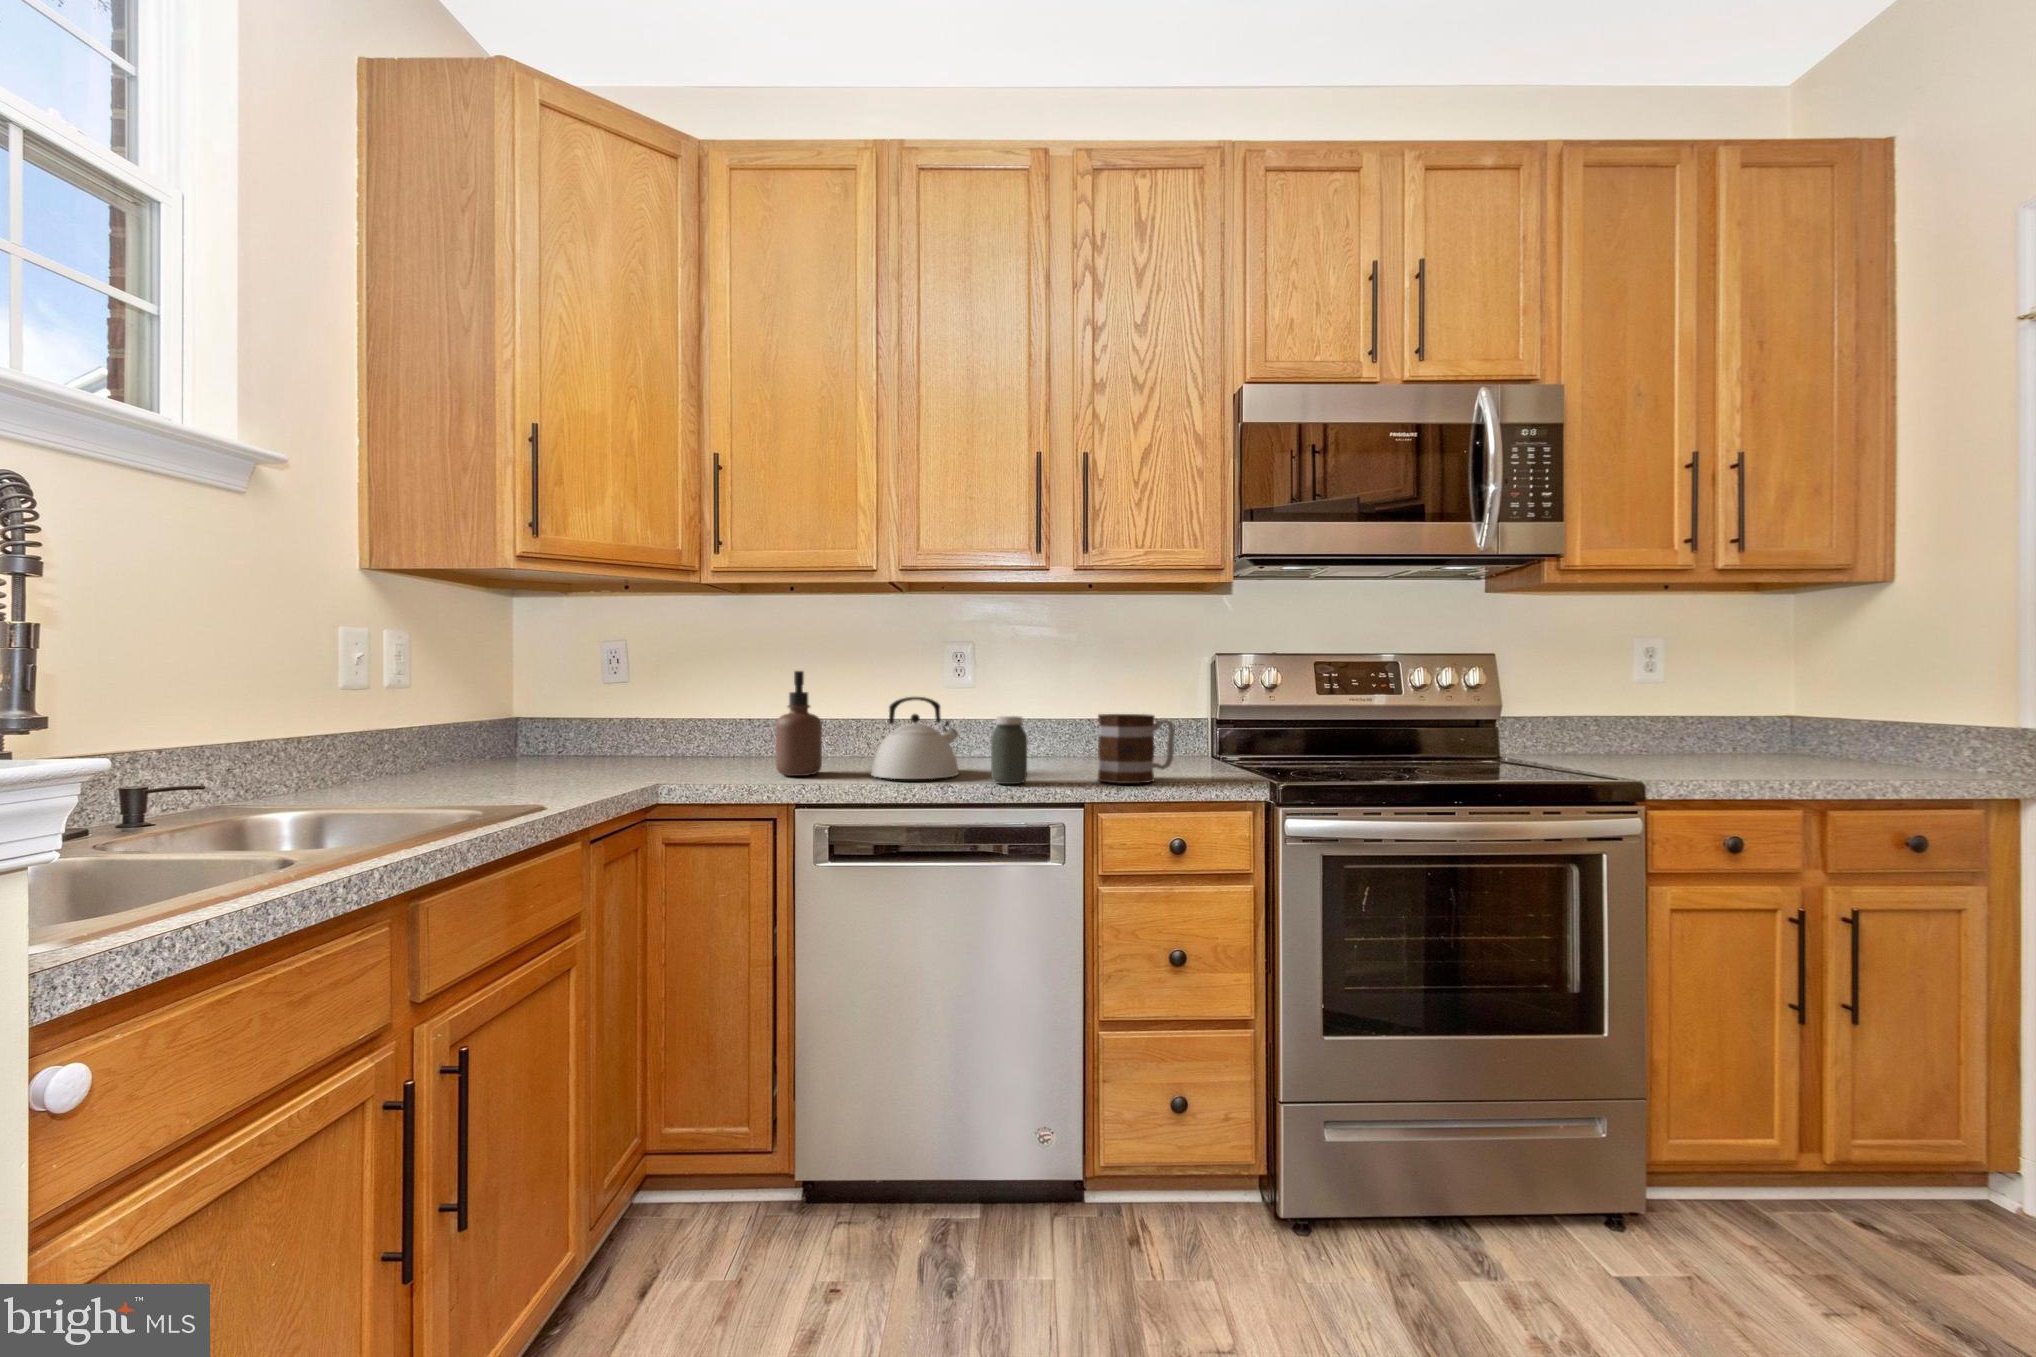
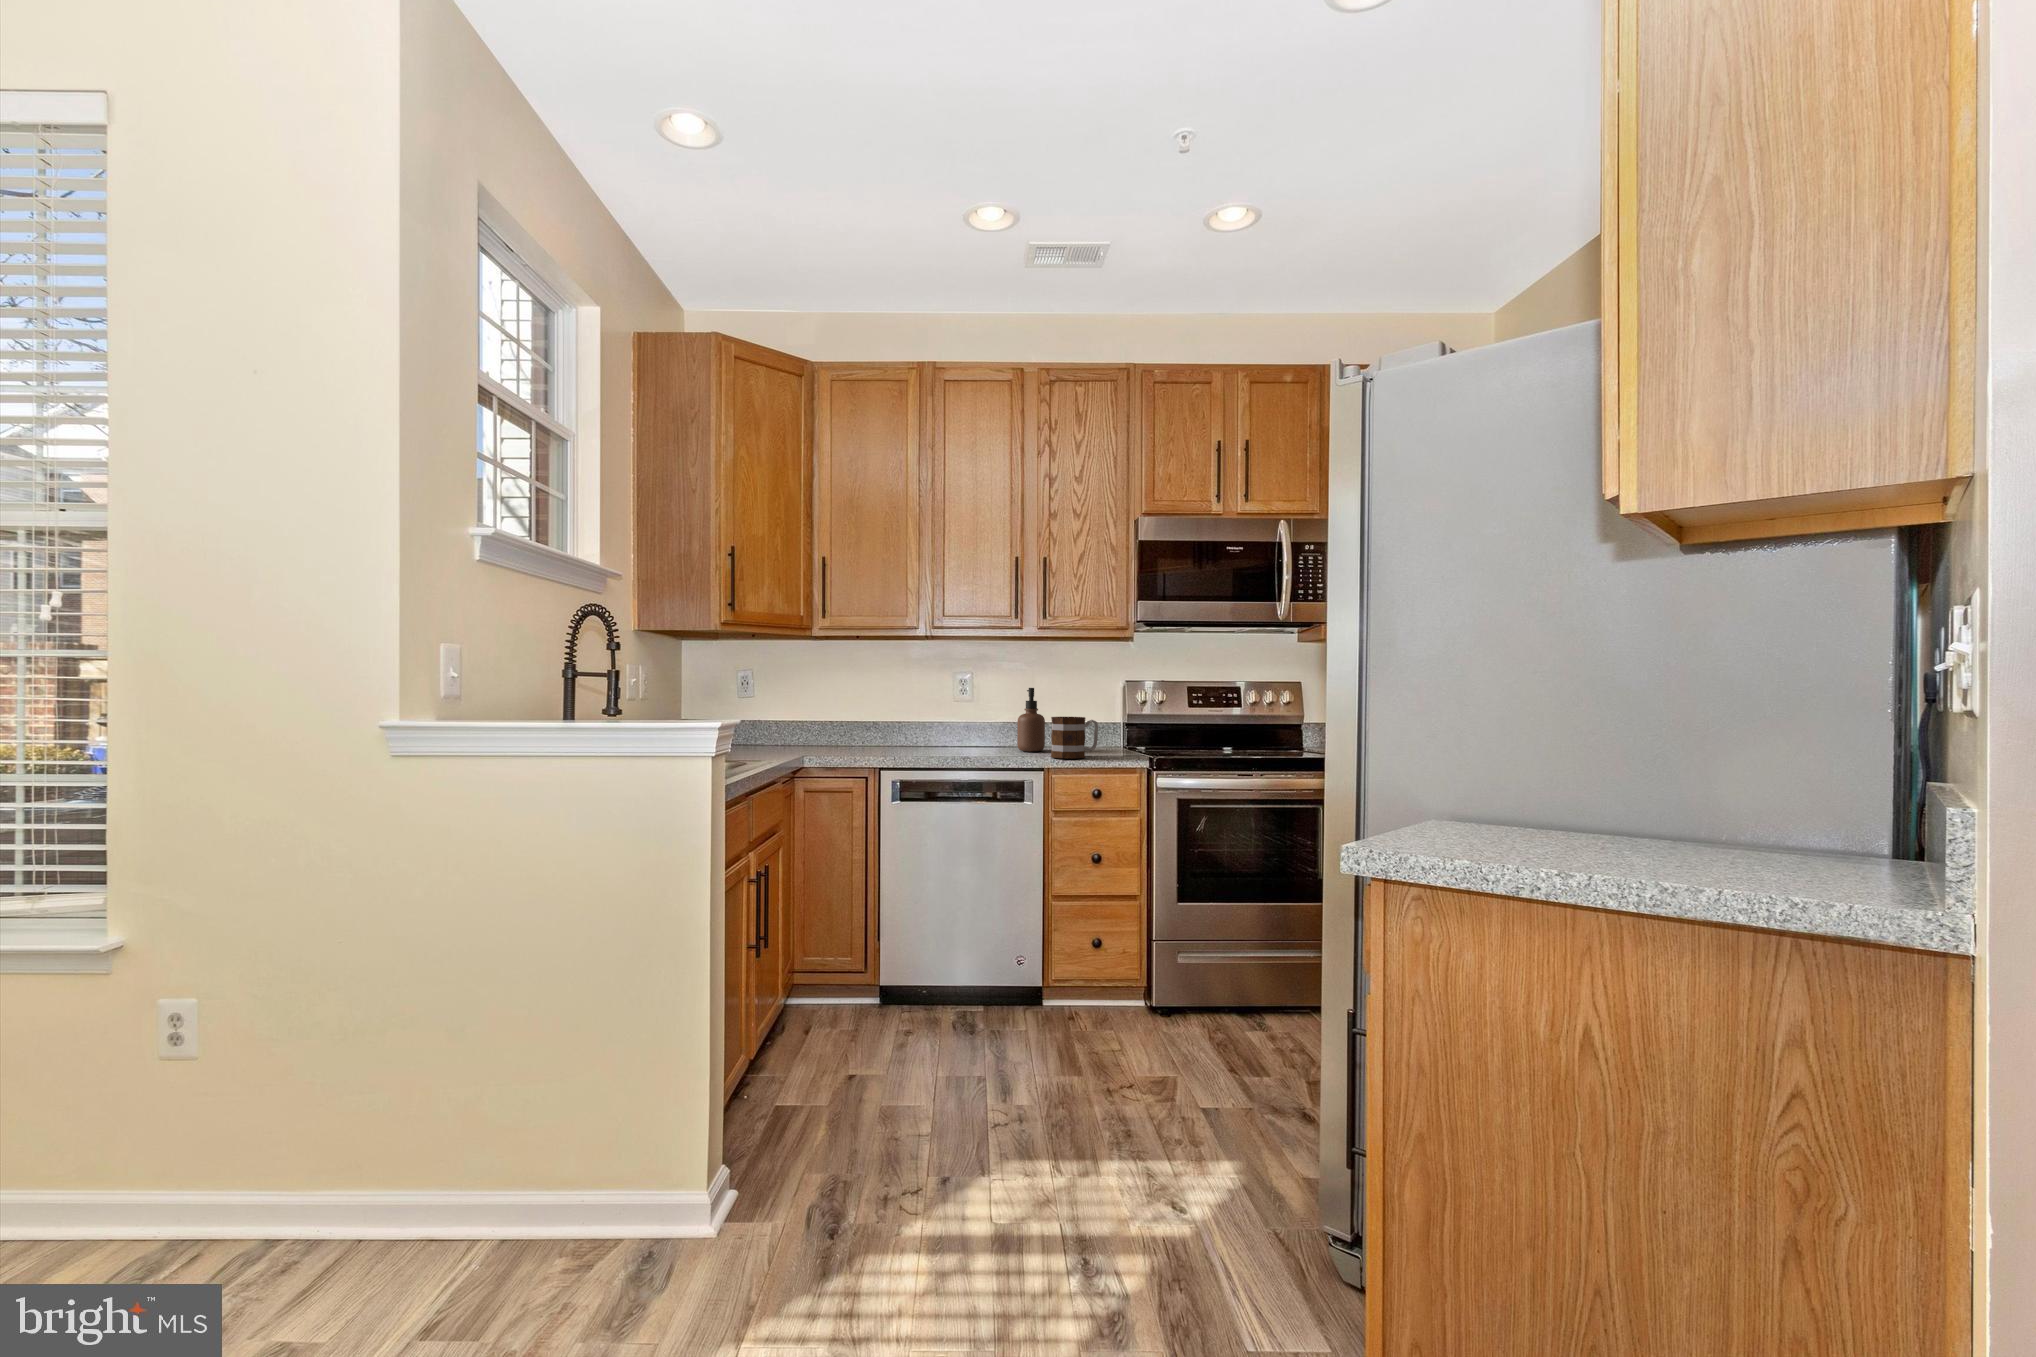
soap dispenser: present [776,671,822,776] -> present [1017,688,1045,751]
kettle: present [871,697,958,779] -> none [910,705,965,756]
jar: present [991,716,1027,784] -> none [986,718,1008,759]

